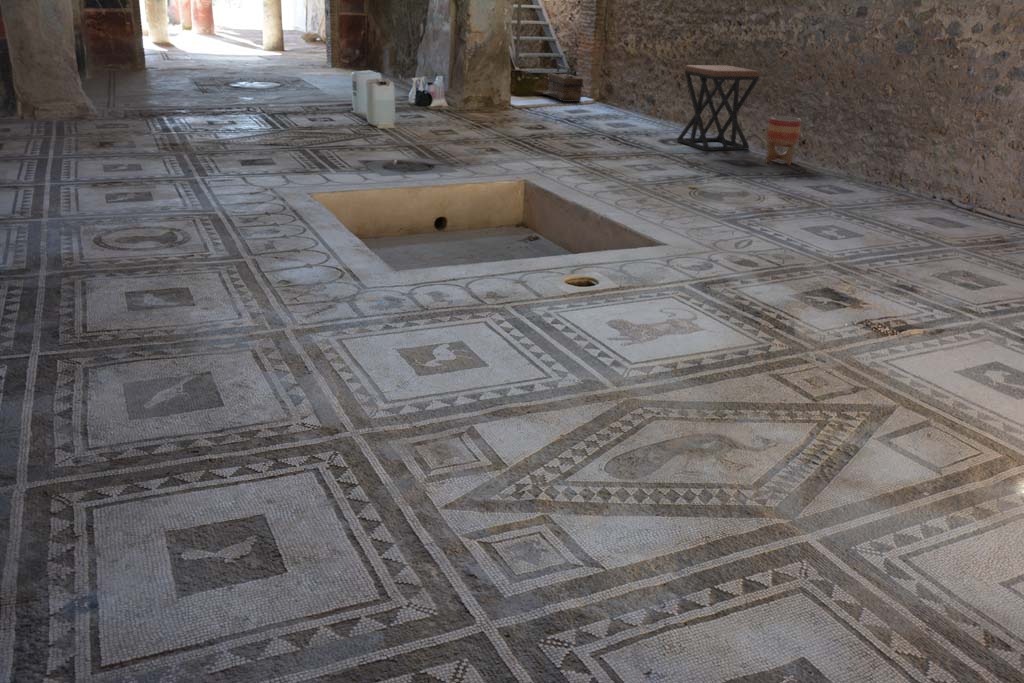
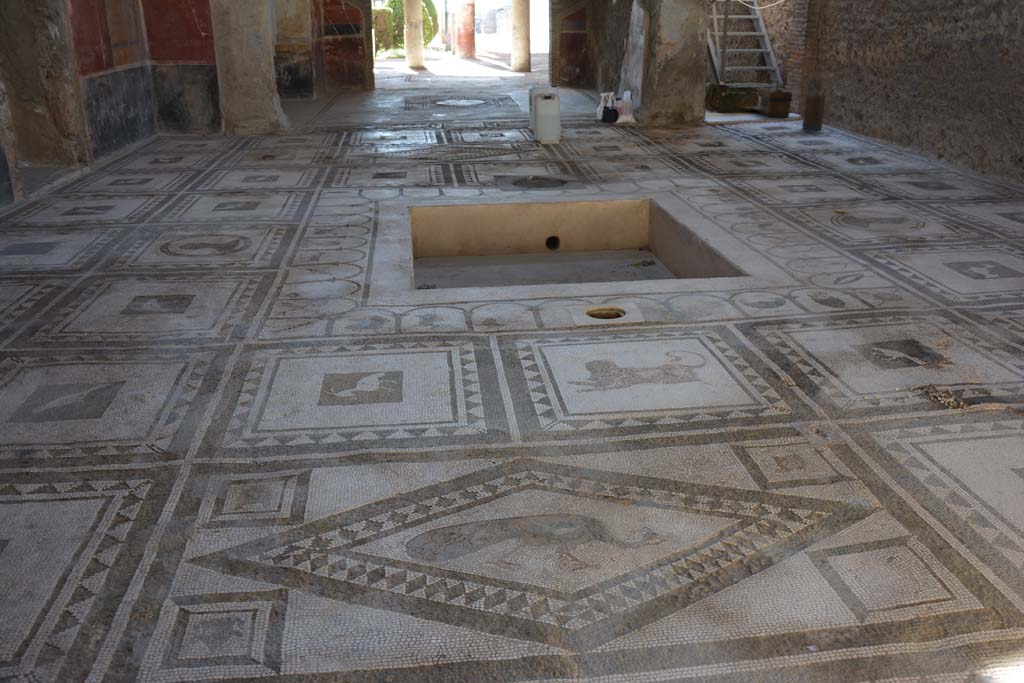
stool: present [677,65,759,151] -> none [867,72,968,169]
watering can: none [601,67,623,114] -> present [802,78,826,130]
planter: present [766,116,802,165] -> none [960,129,1010,187]

